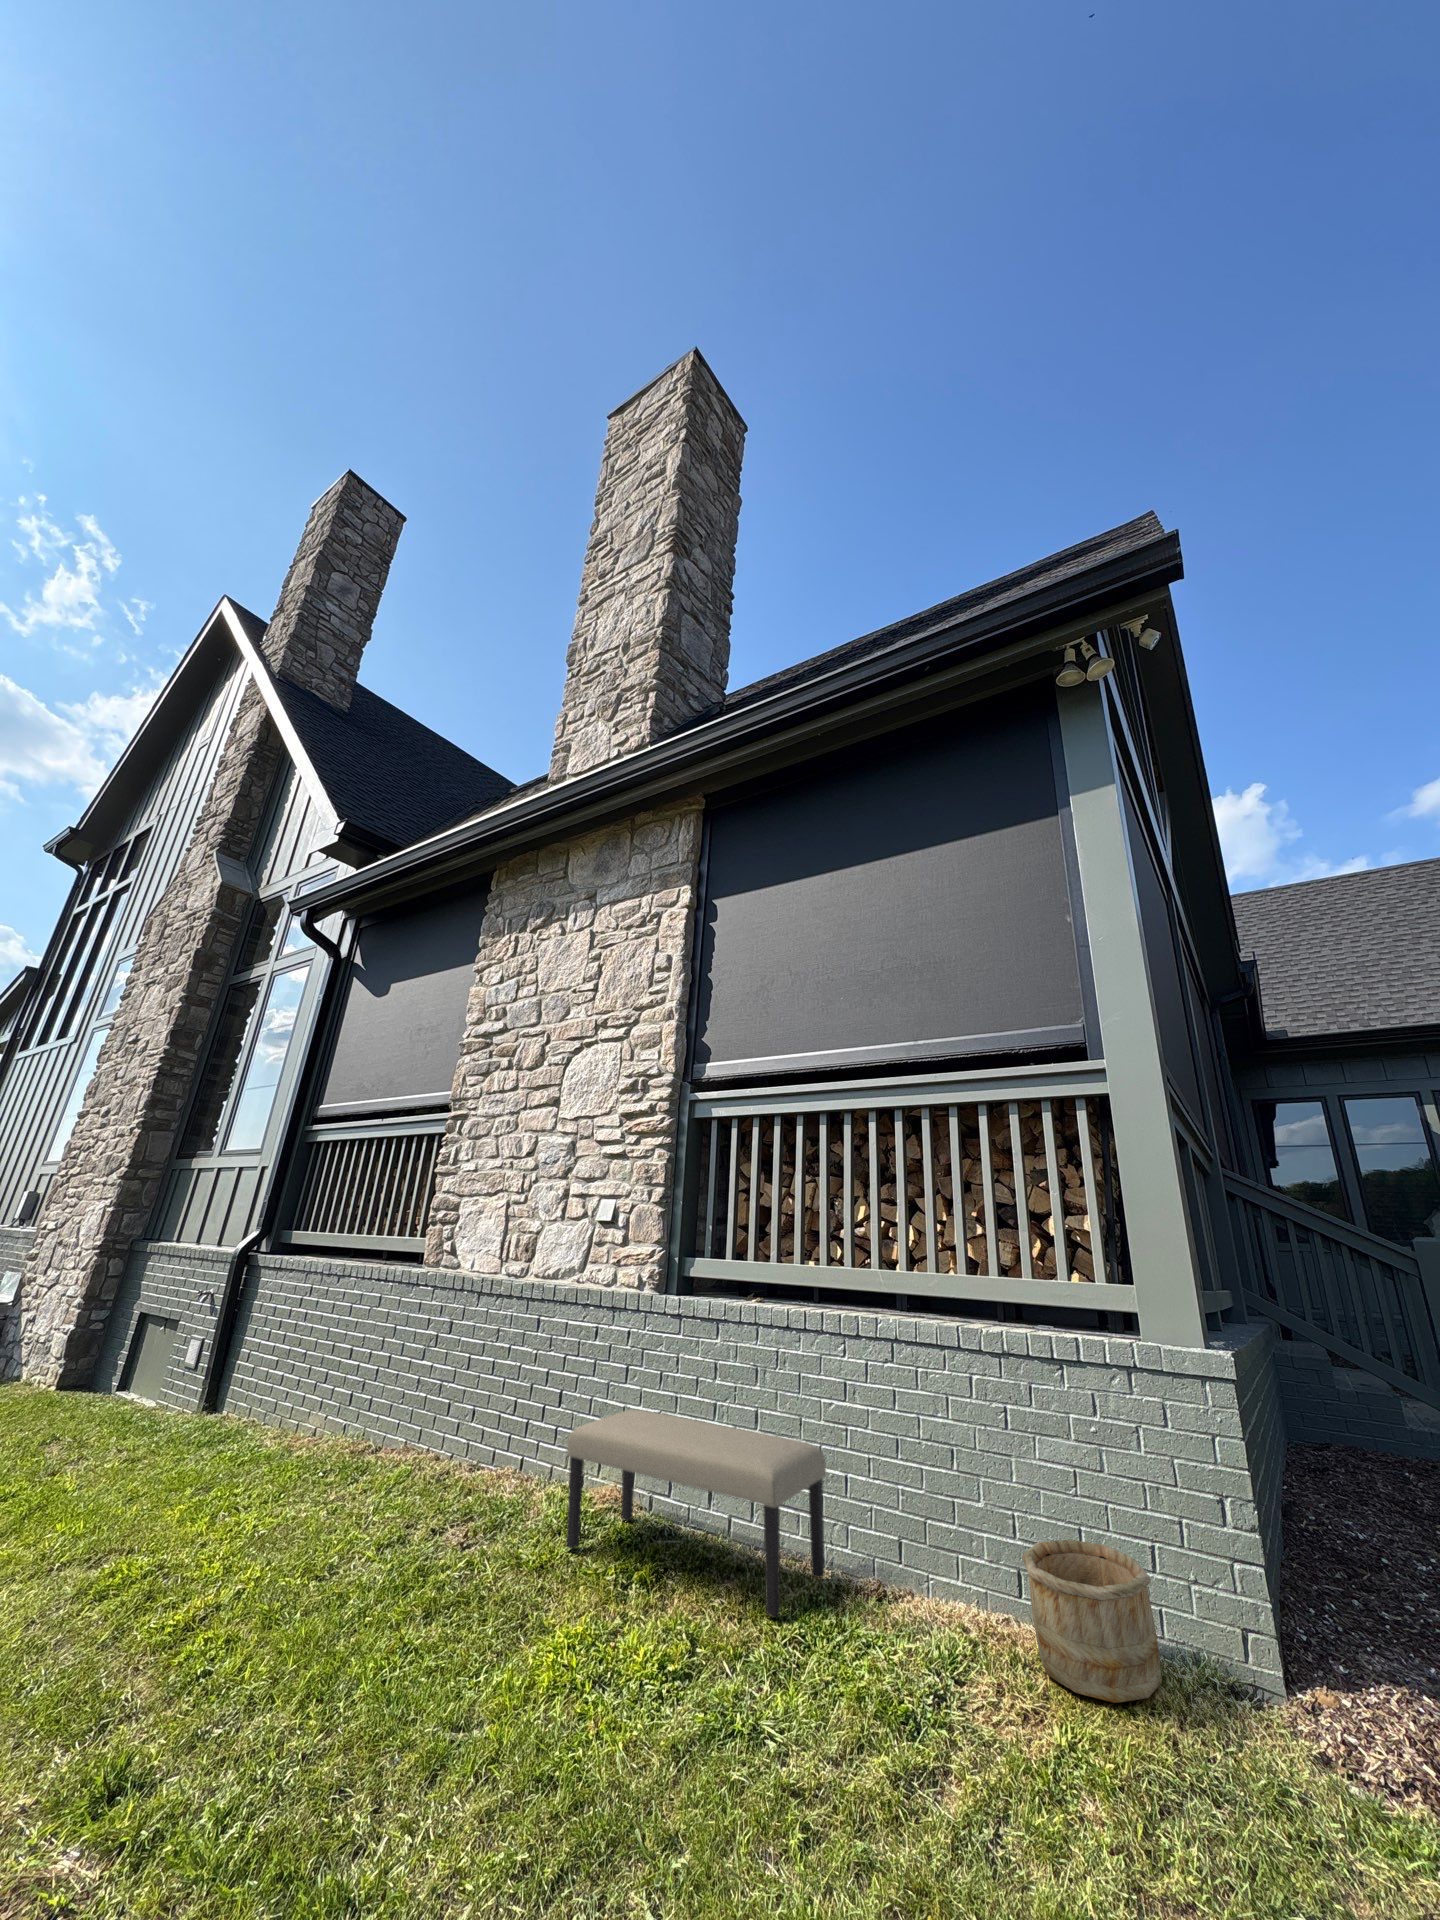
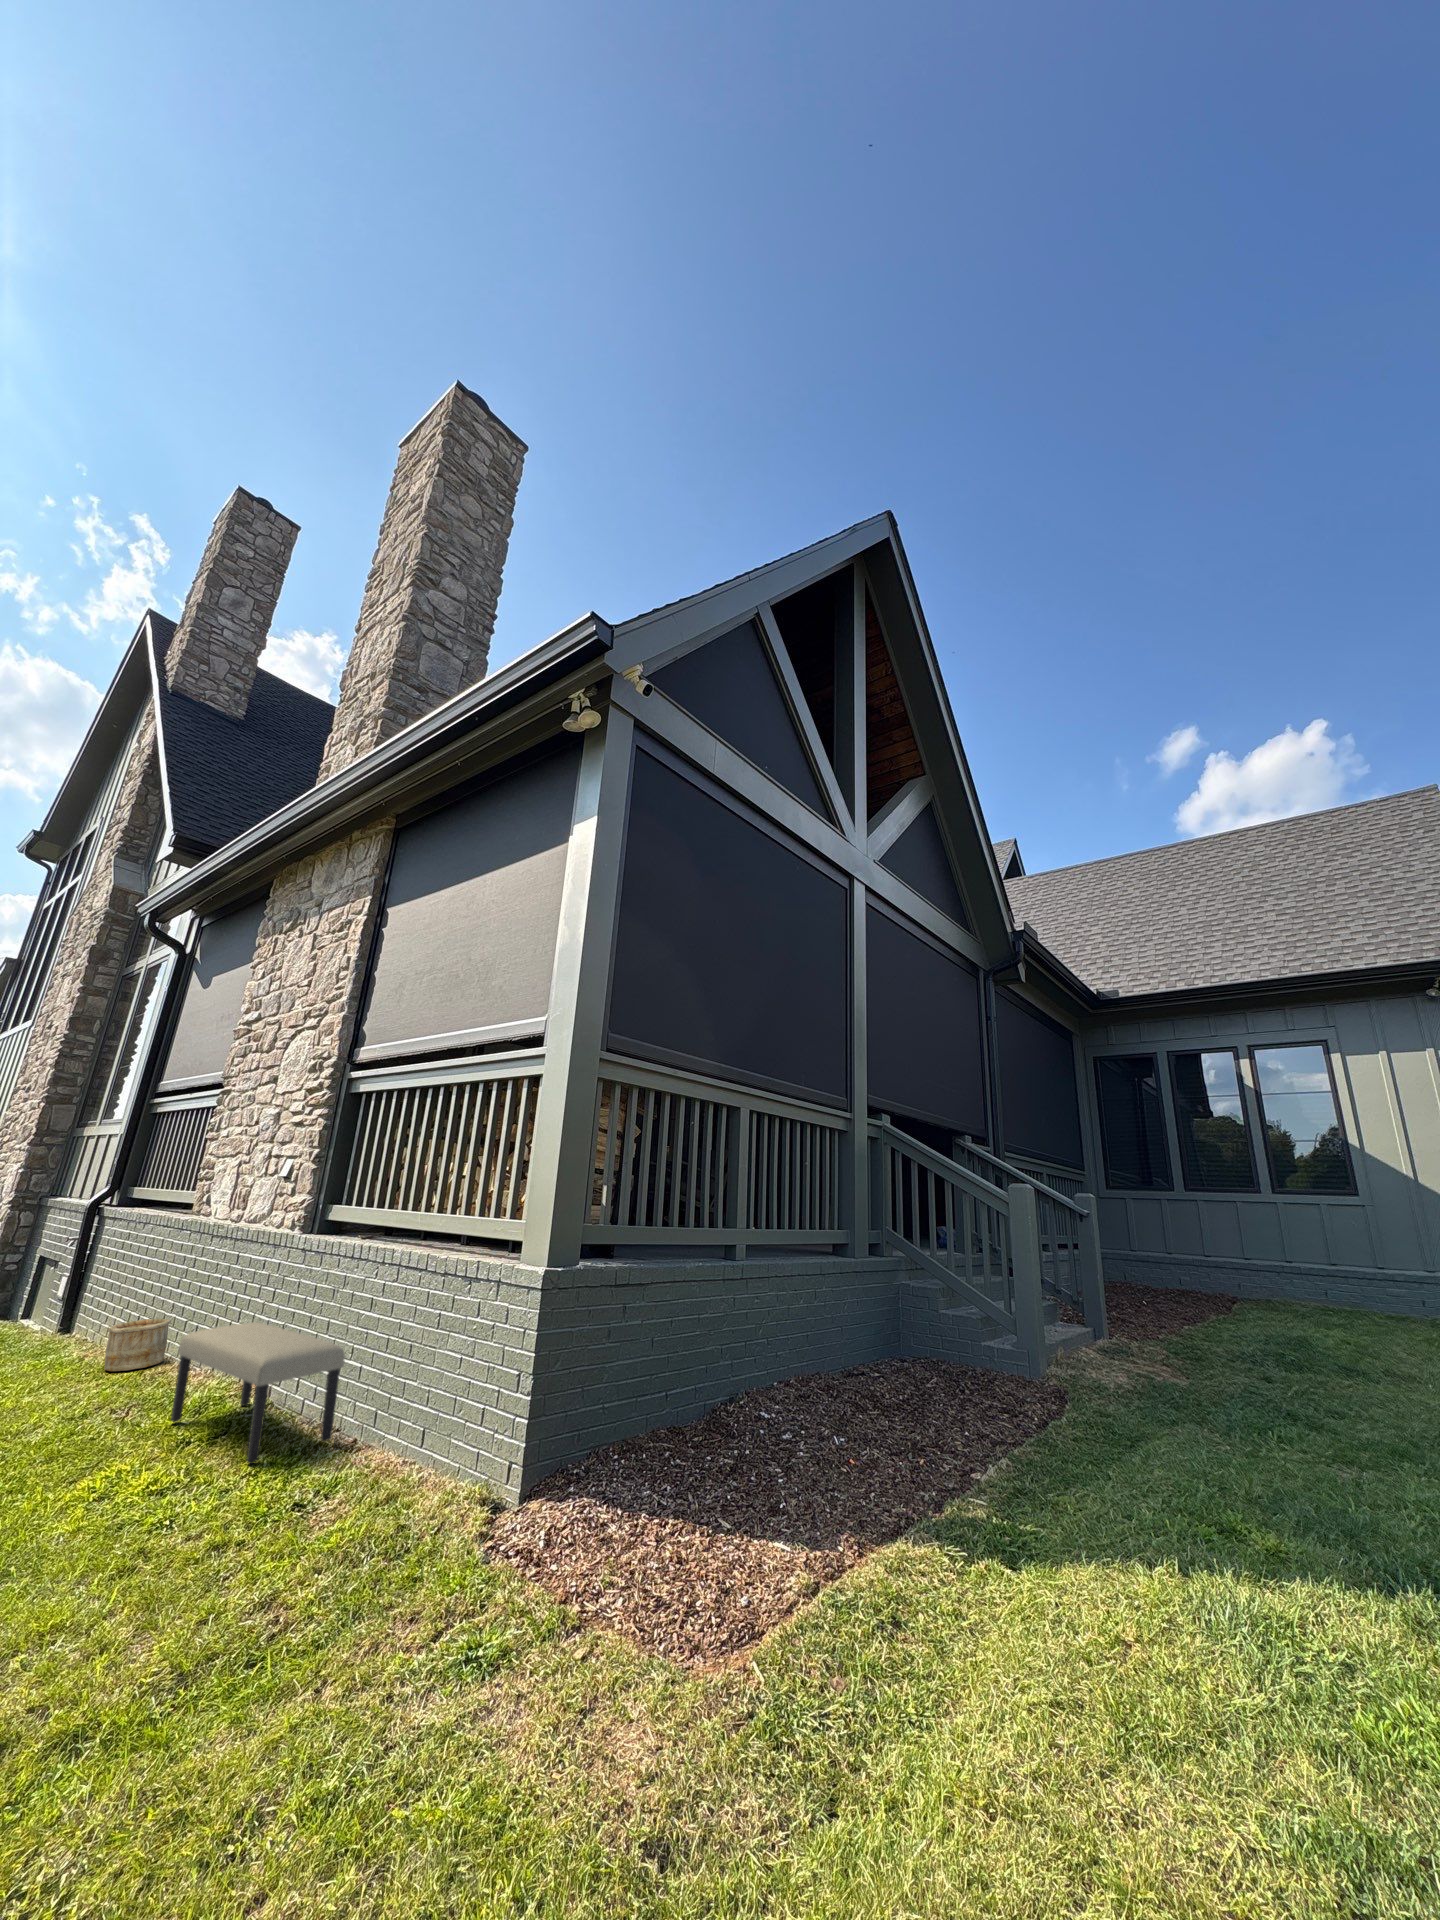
wooden bucket: present [1022,1540,1162,1703] -> present [104,1319,171,1371]

